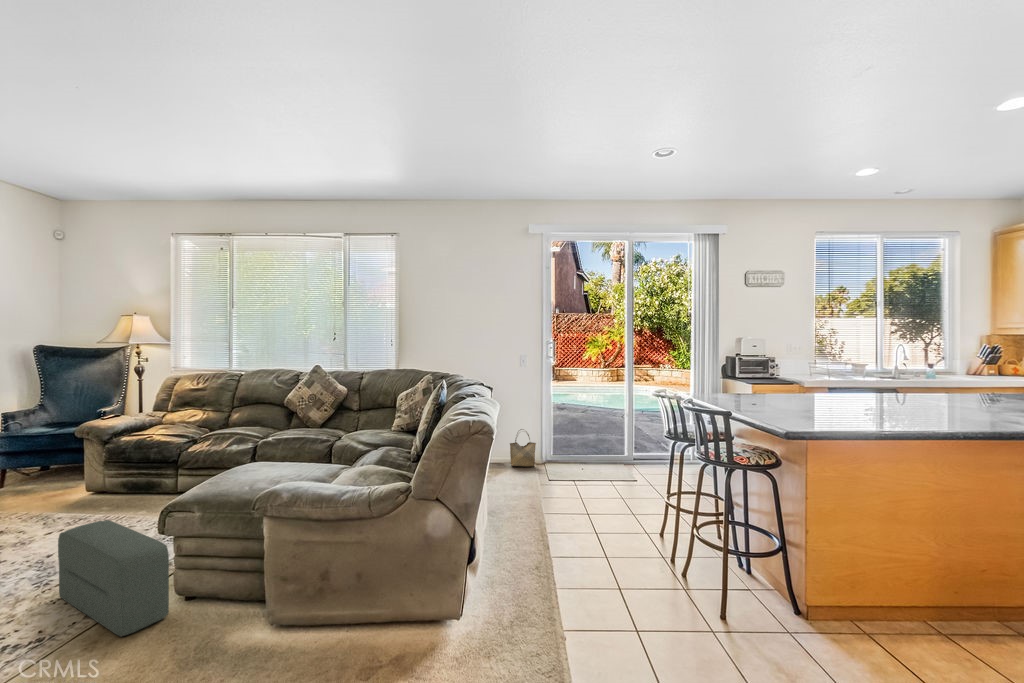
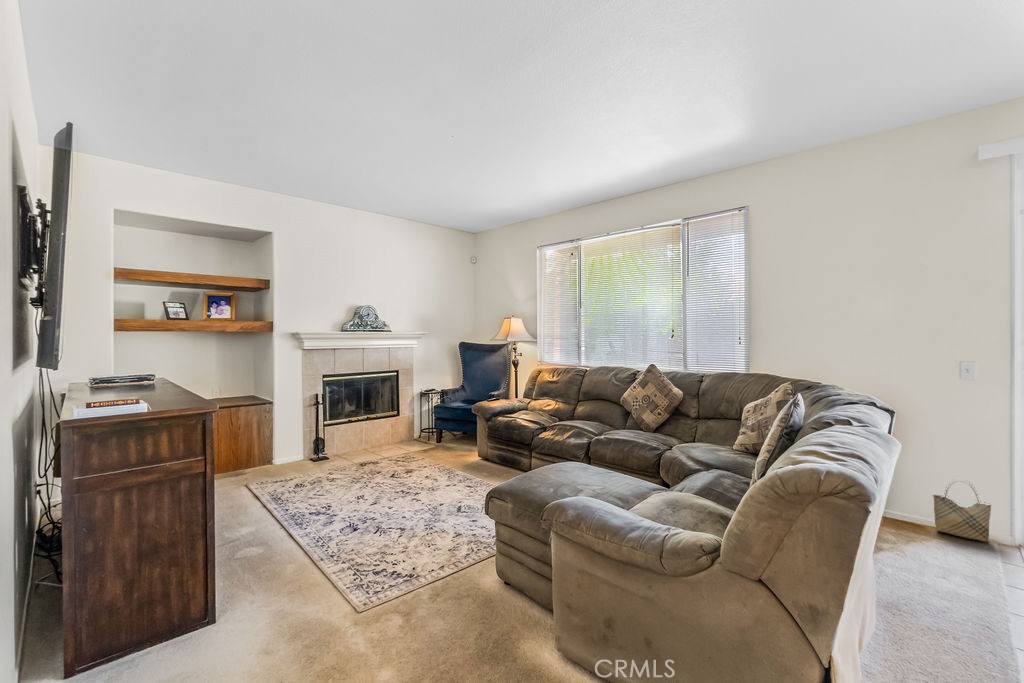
pouf: present [58,520,169,636] -> none [432,489,487,600]

